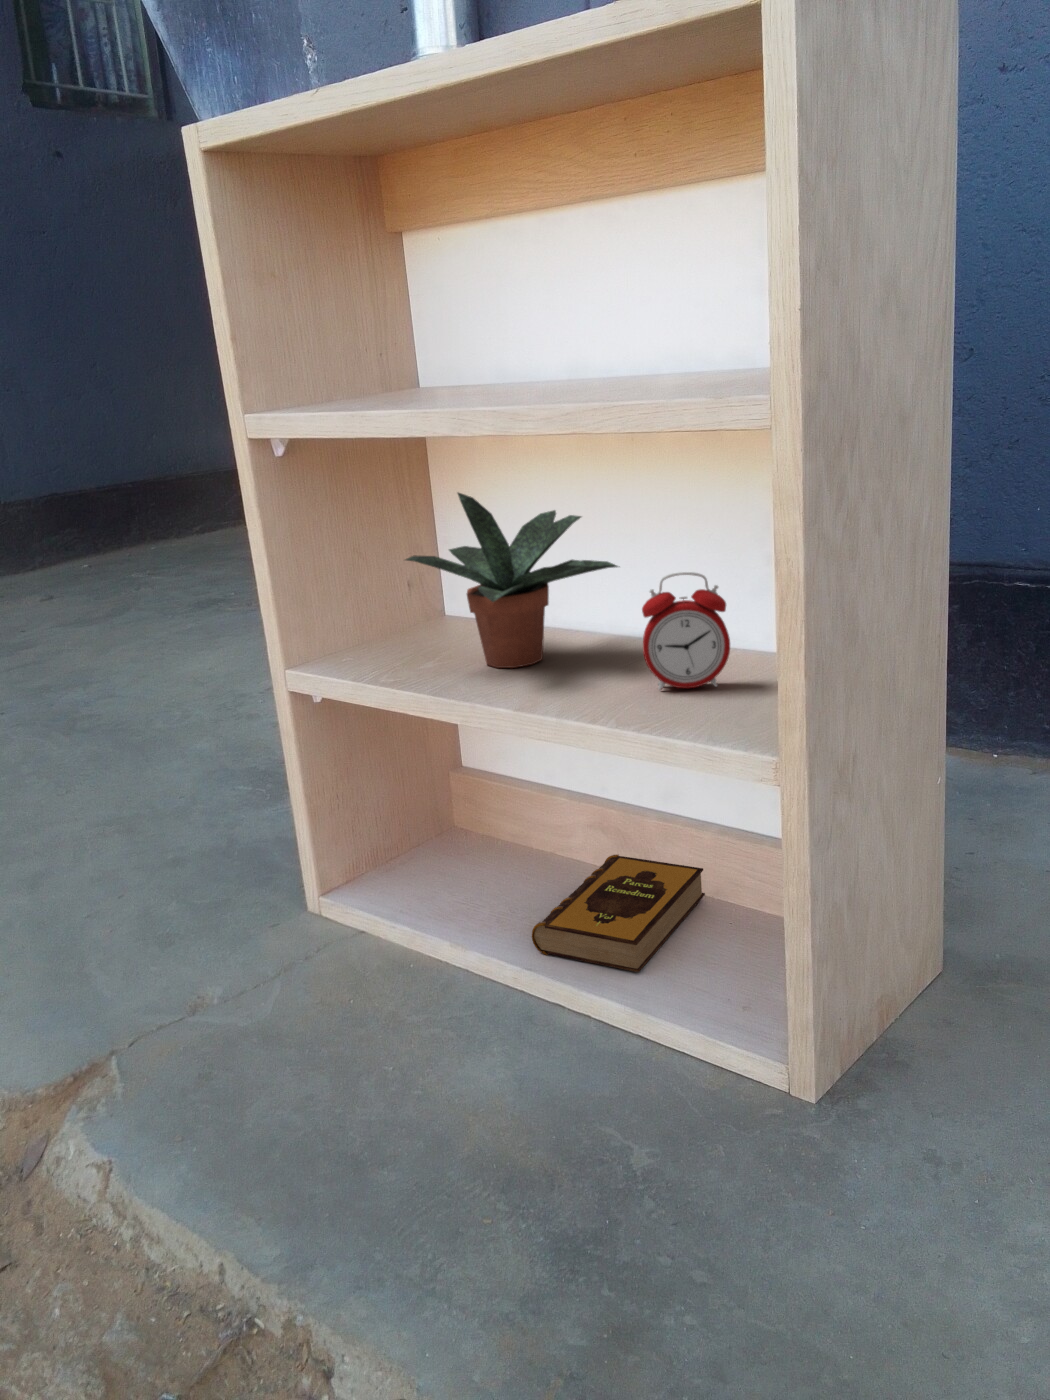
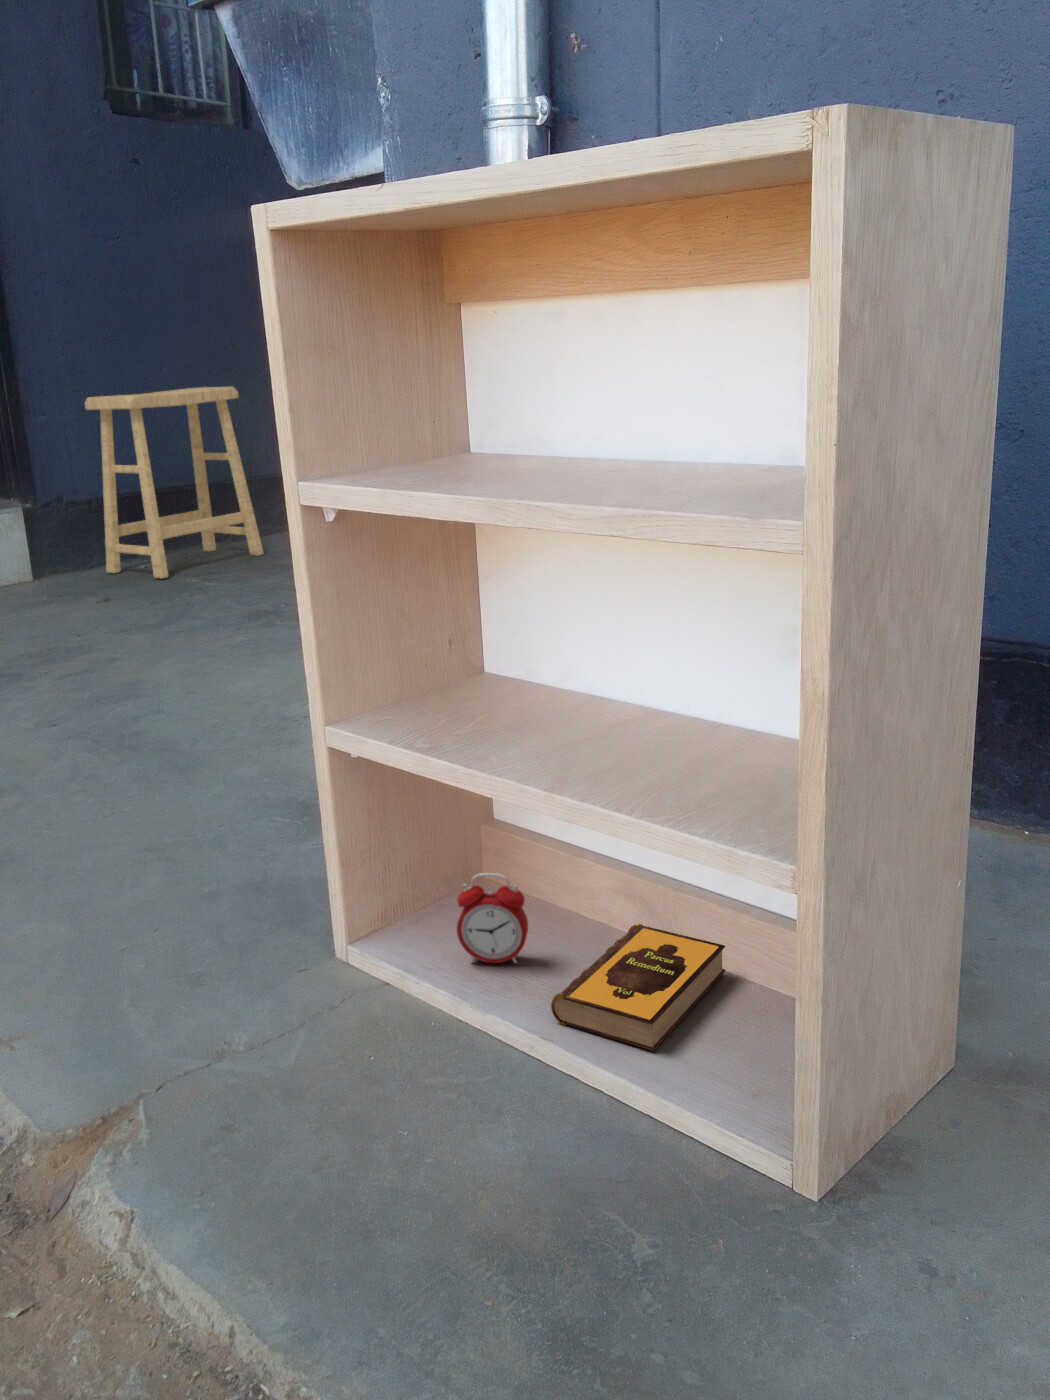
stool: none [19,379,209,575] -> present [85,387,263,579]
potted plant: present [405,493,618,668] -> none [444,566,657,741]
alarm clock: present [642,572,730,690] -> present [457,873,528,963]

